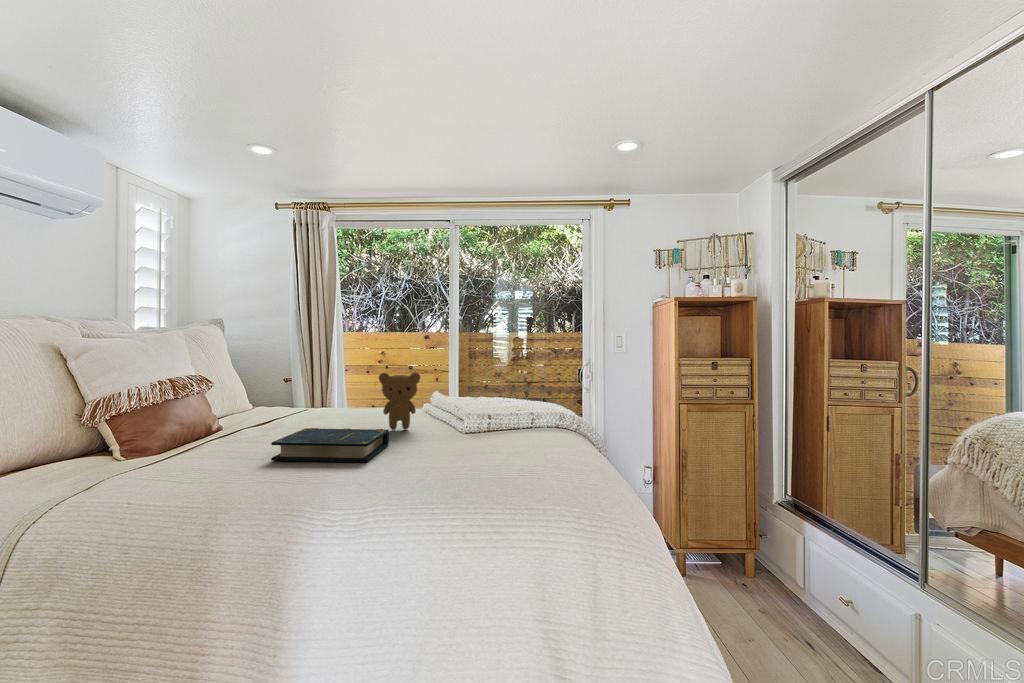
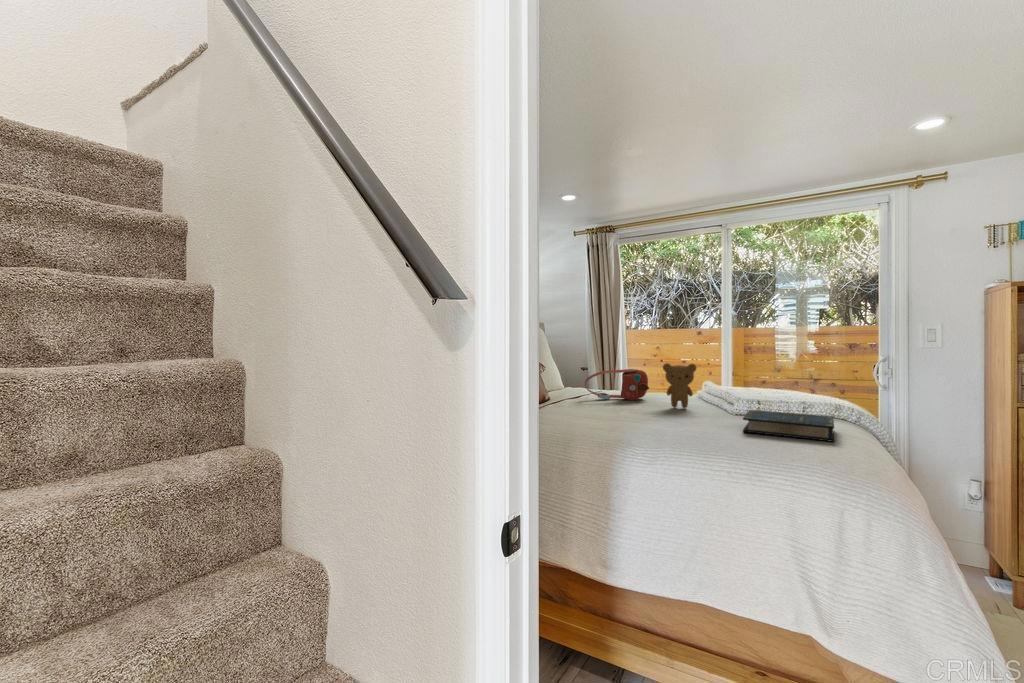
handbag: none [270,381,363,425] -> present [585,369,649,400]
book: present [271,428,389,462] -> present [743,410,834,442]

